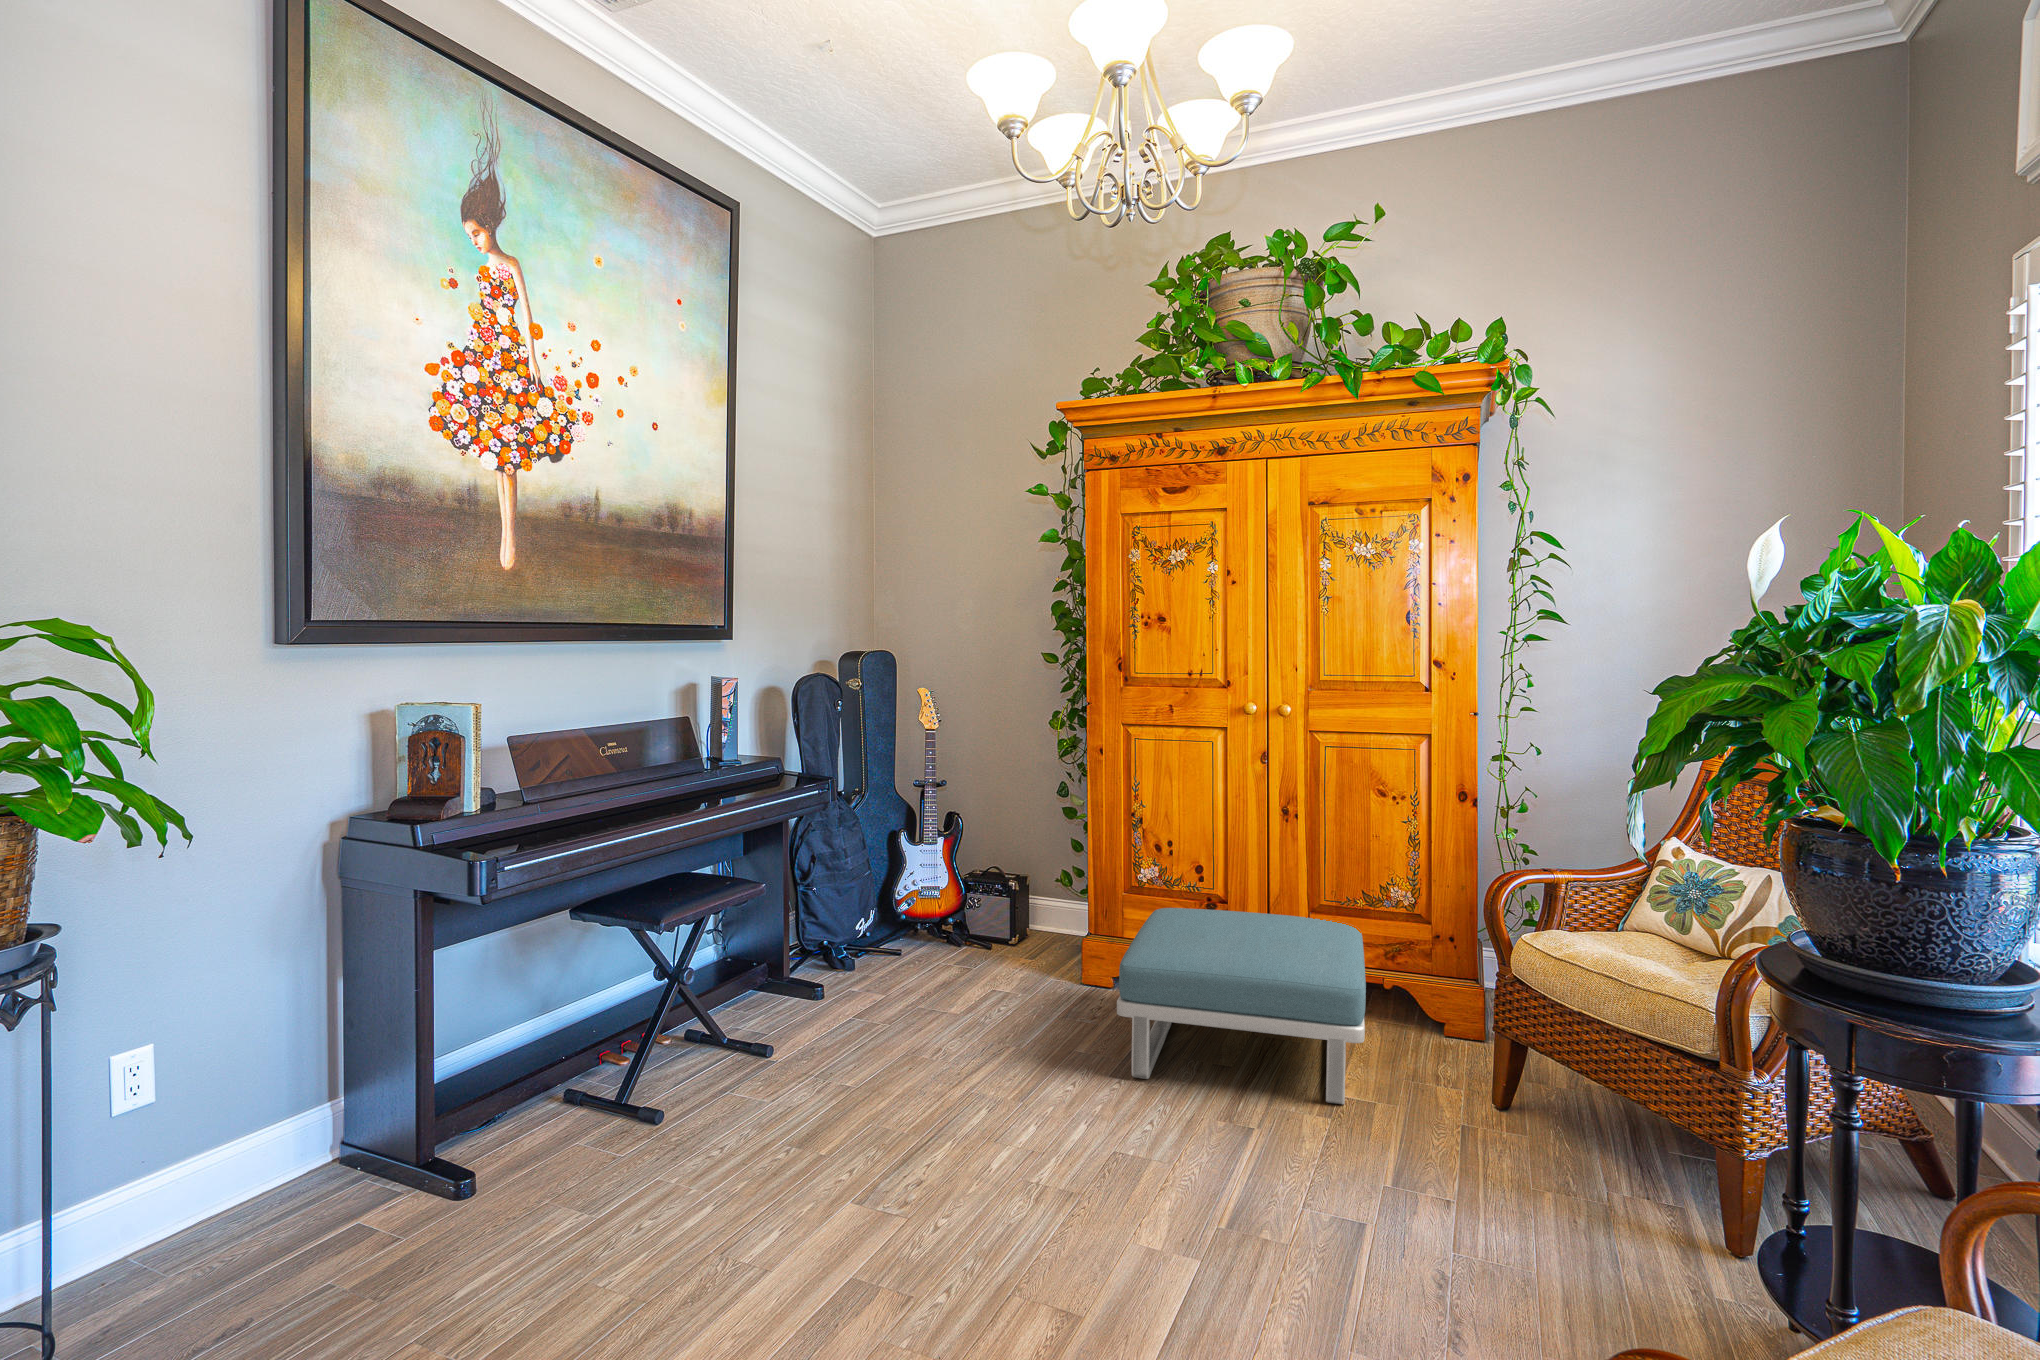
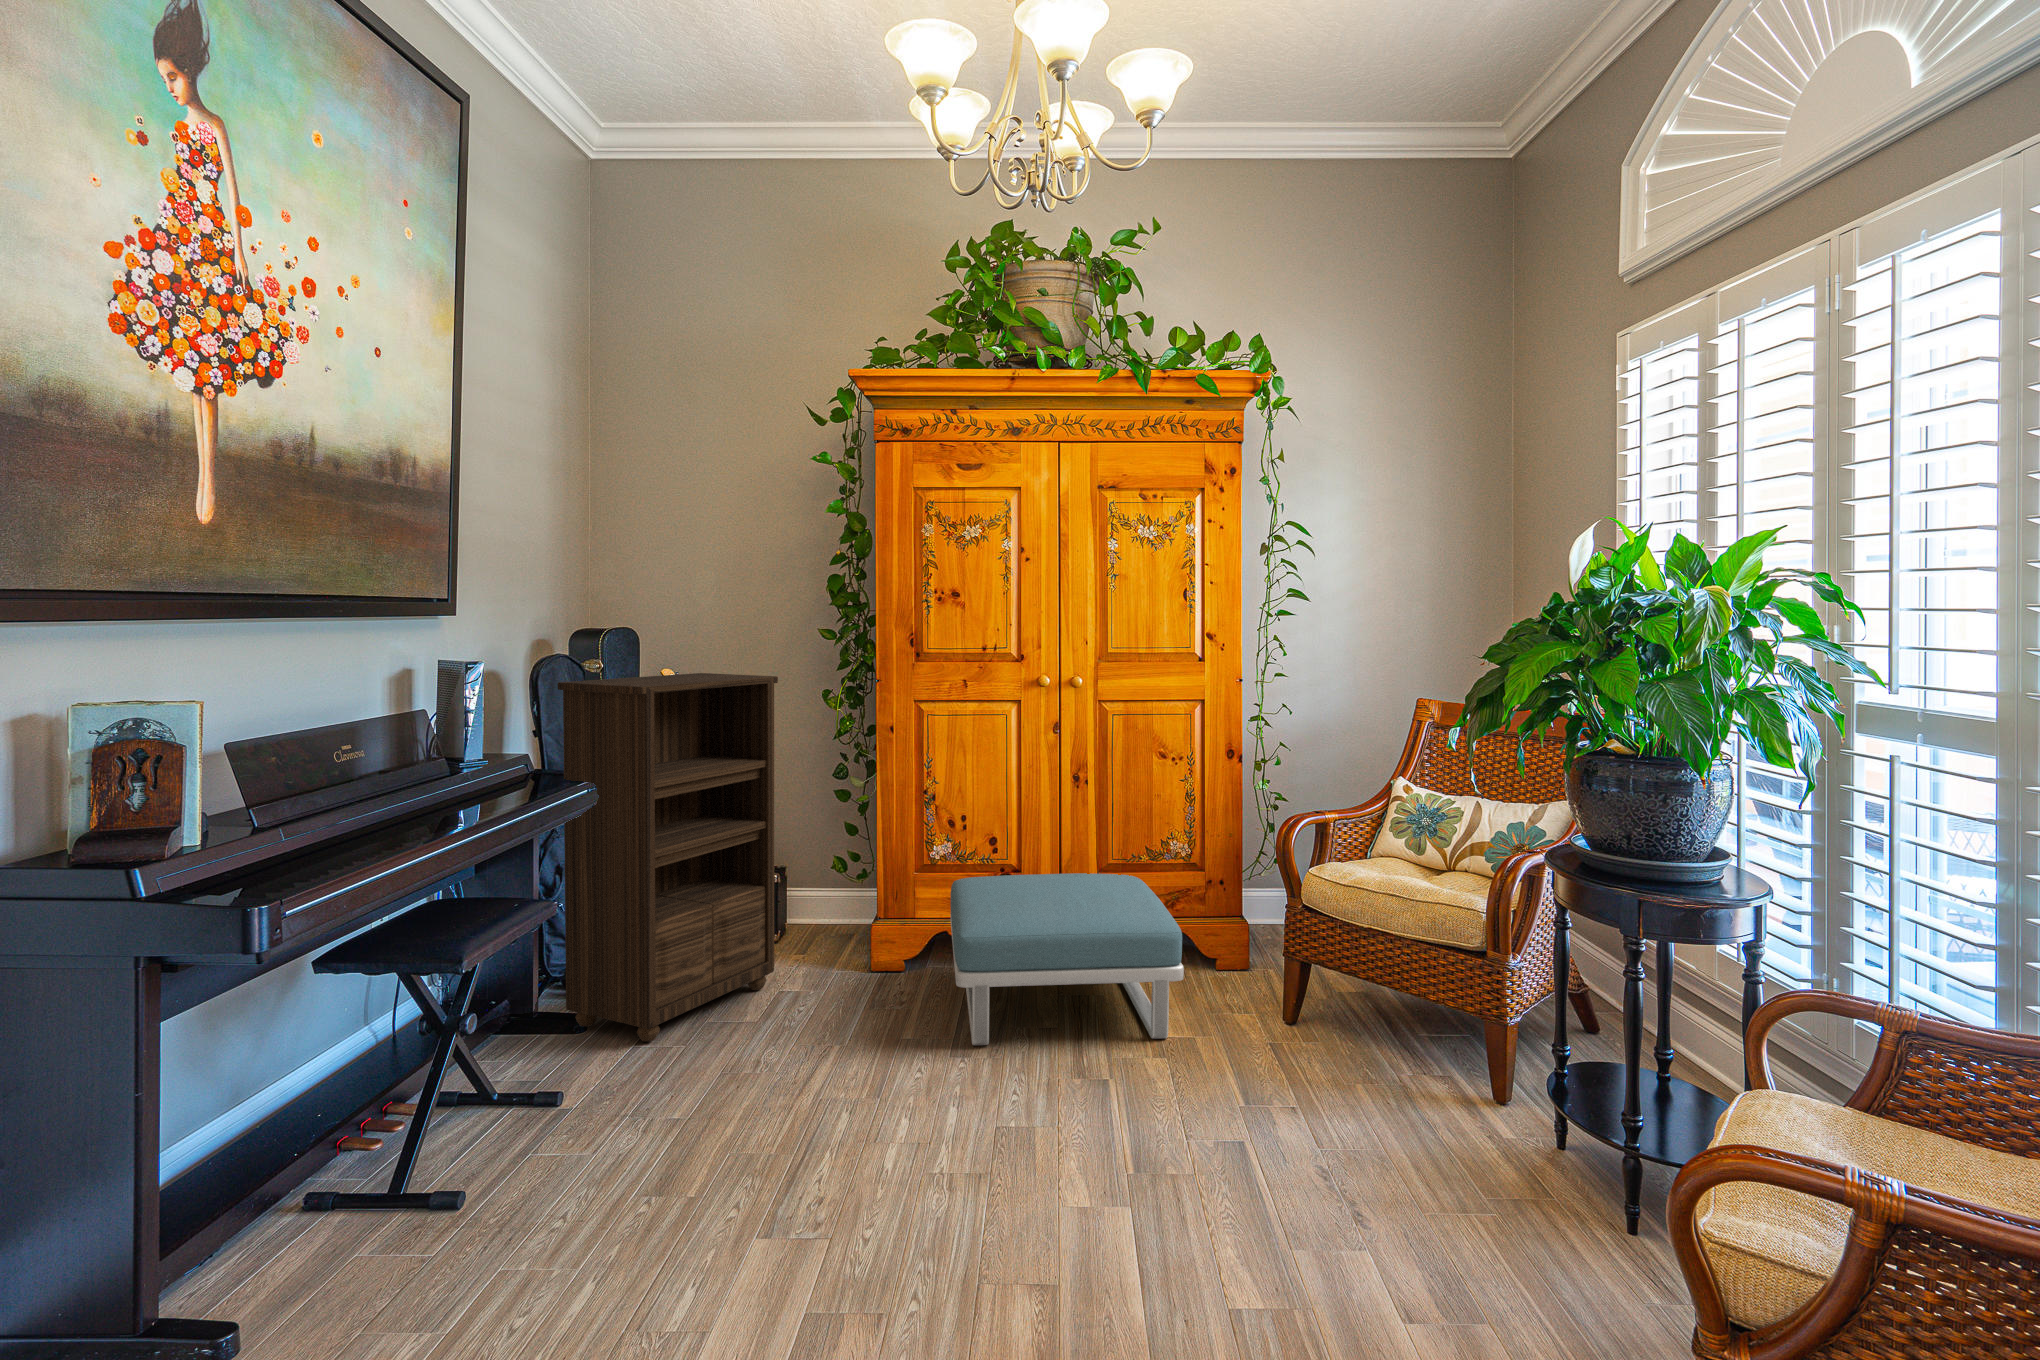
bookshelf: none [788,691,986,1026] -> present [558,673,778,1041]

